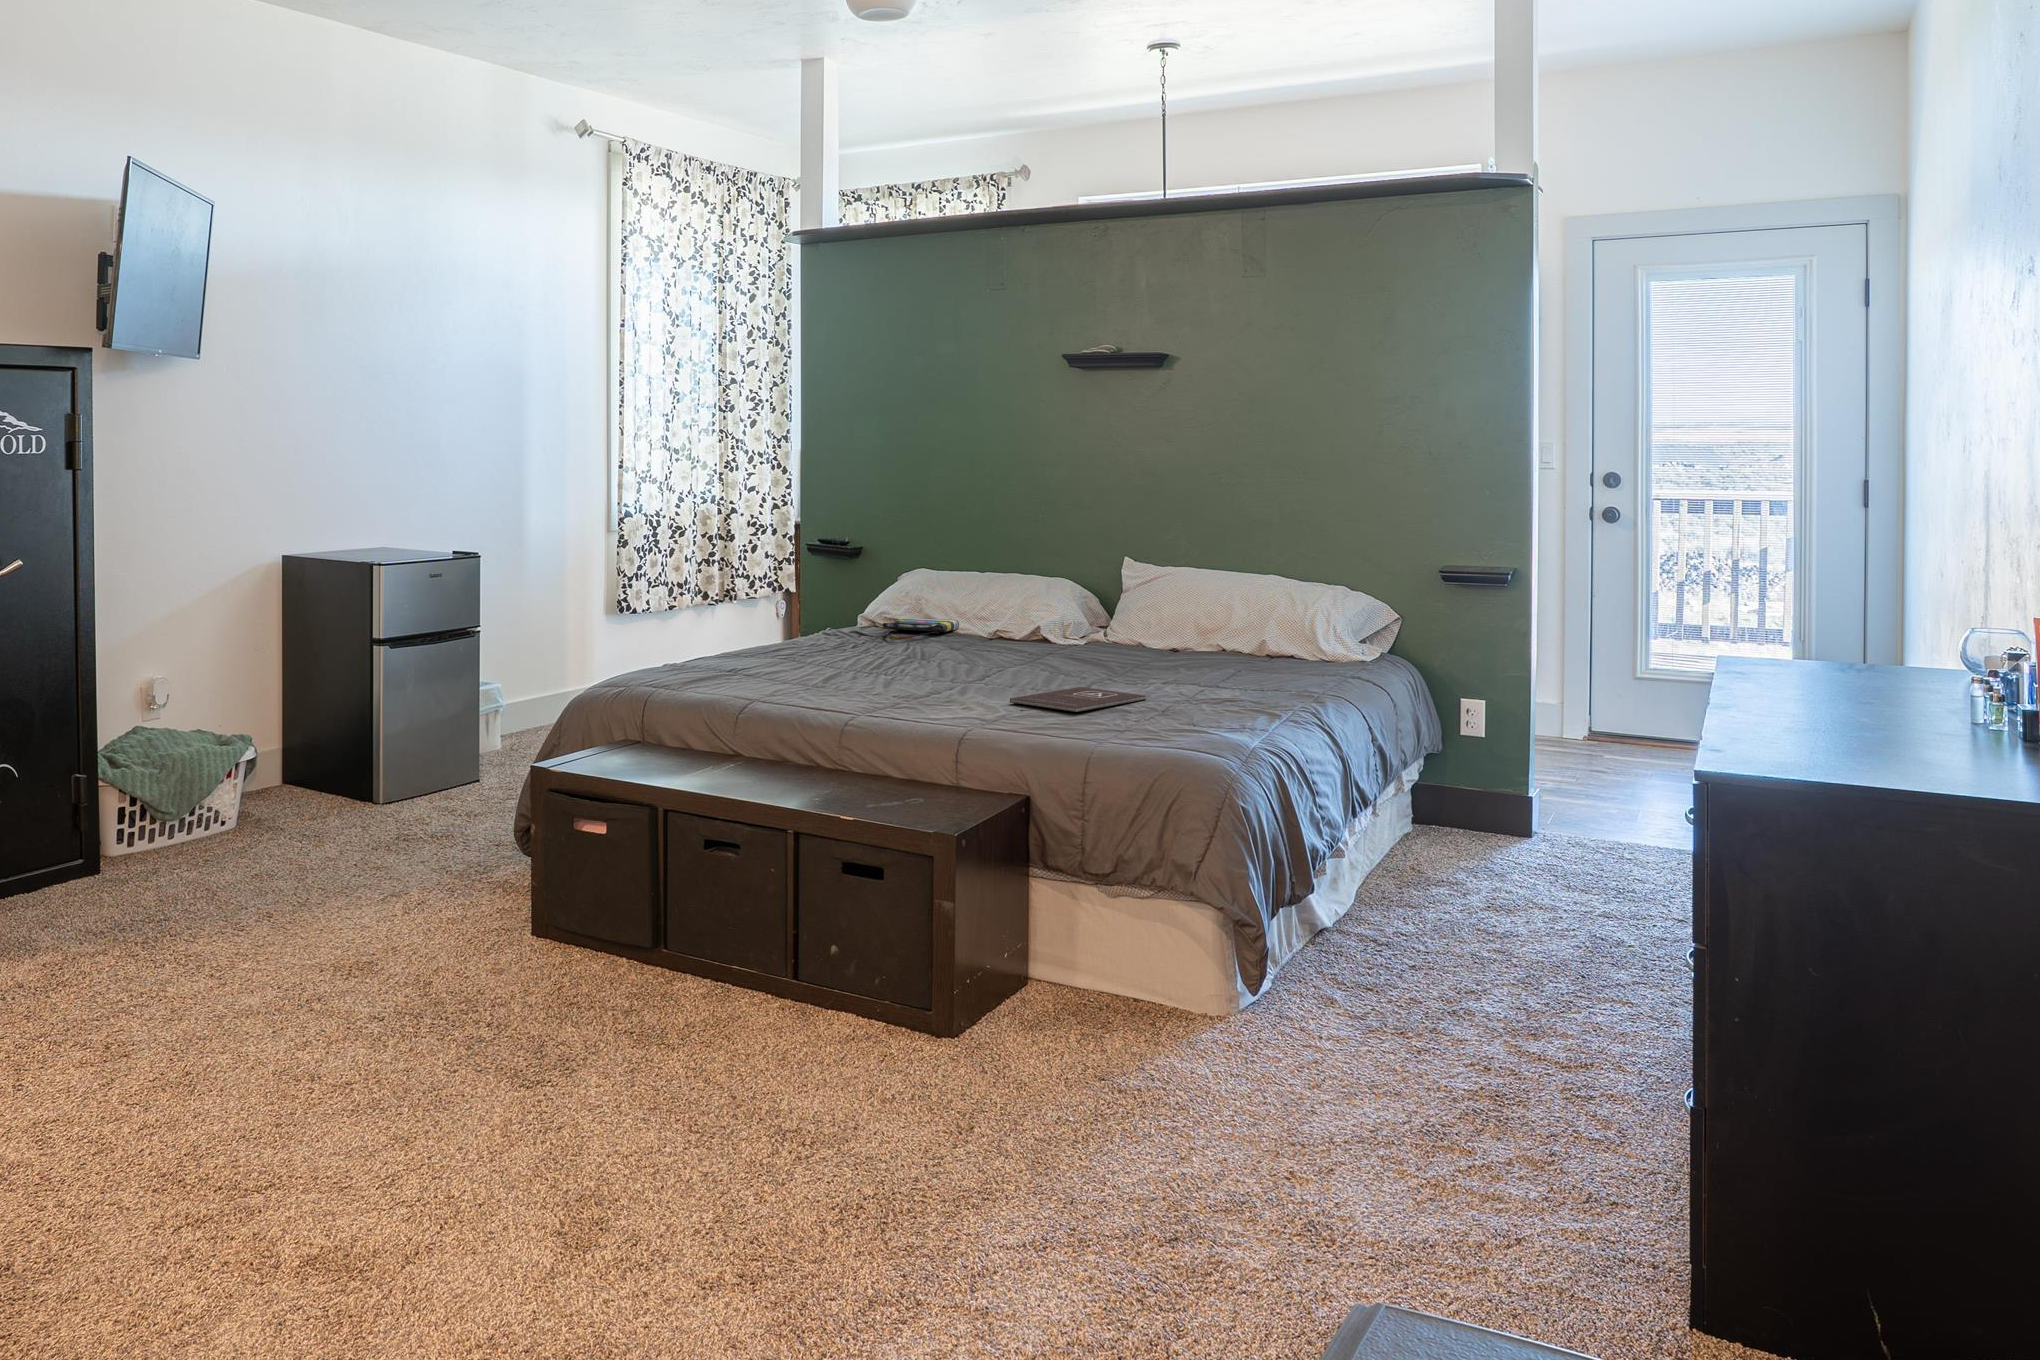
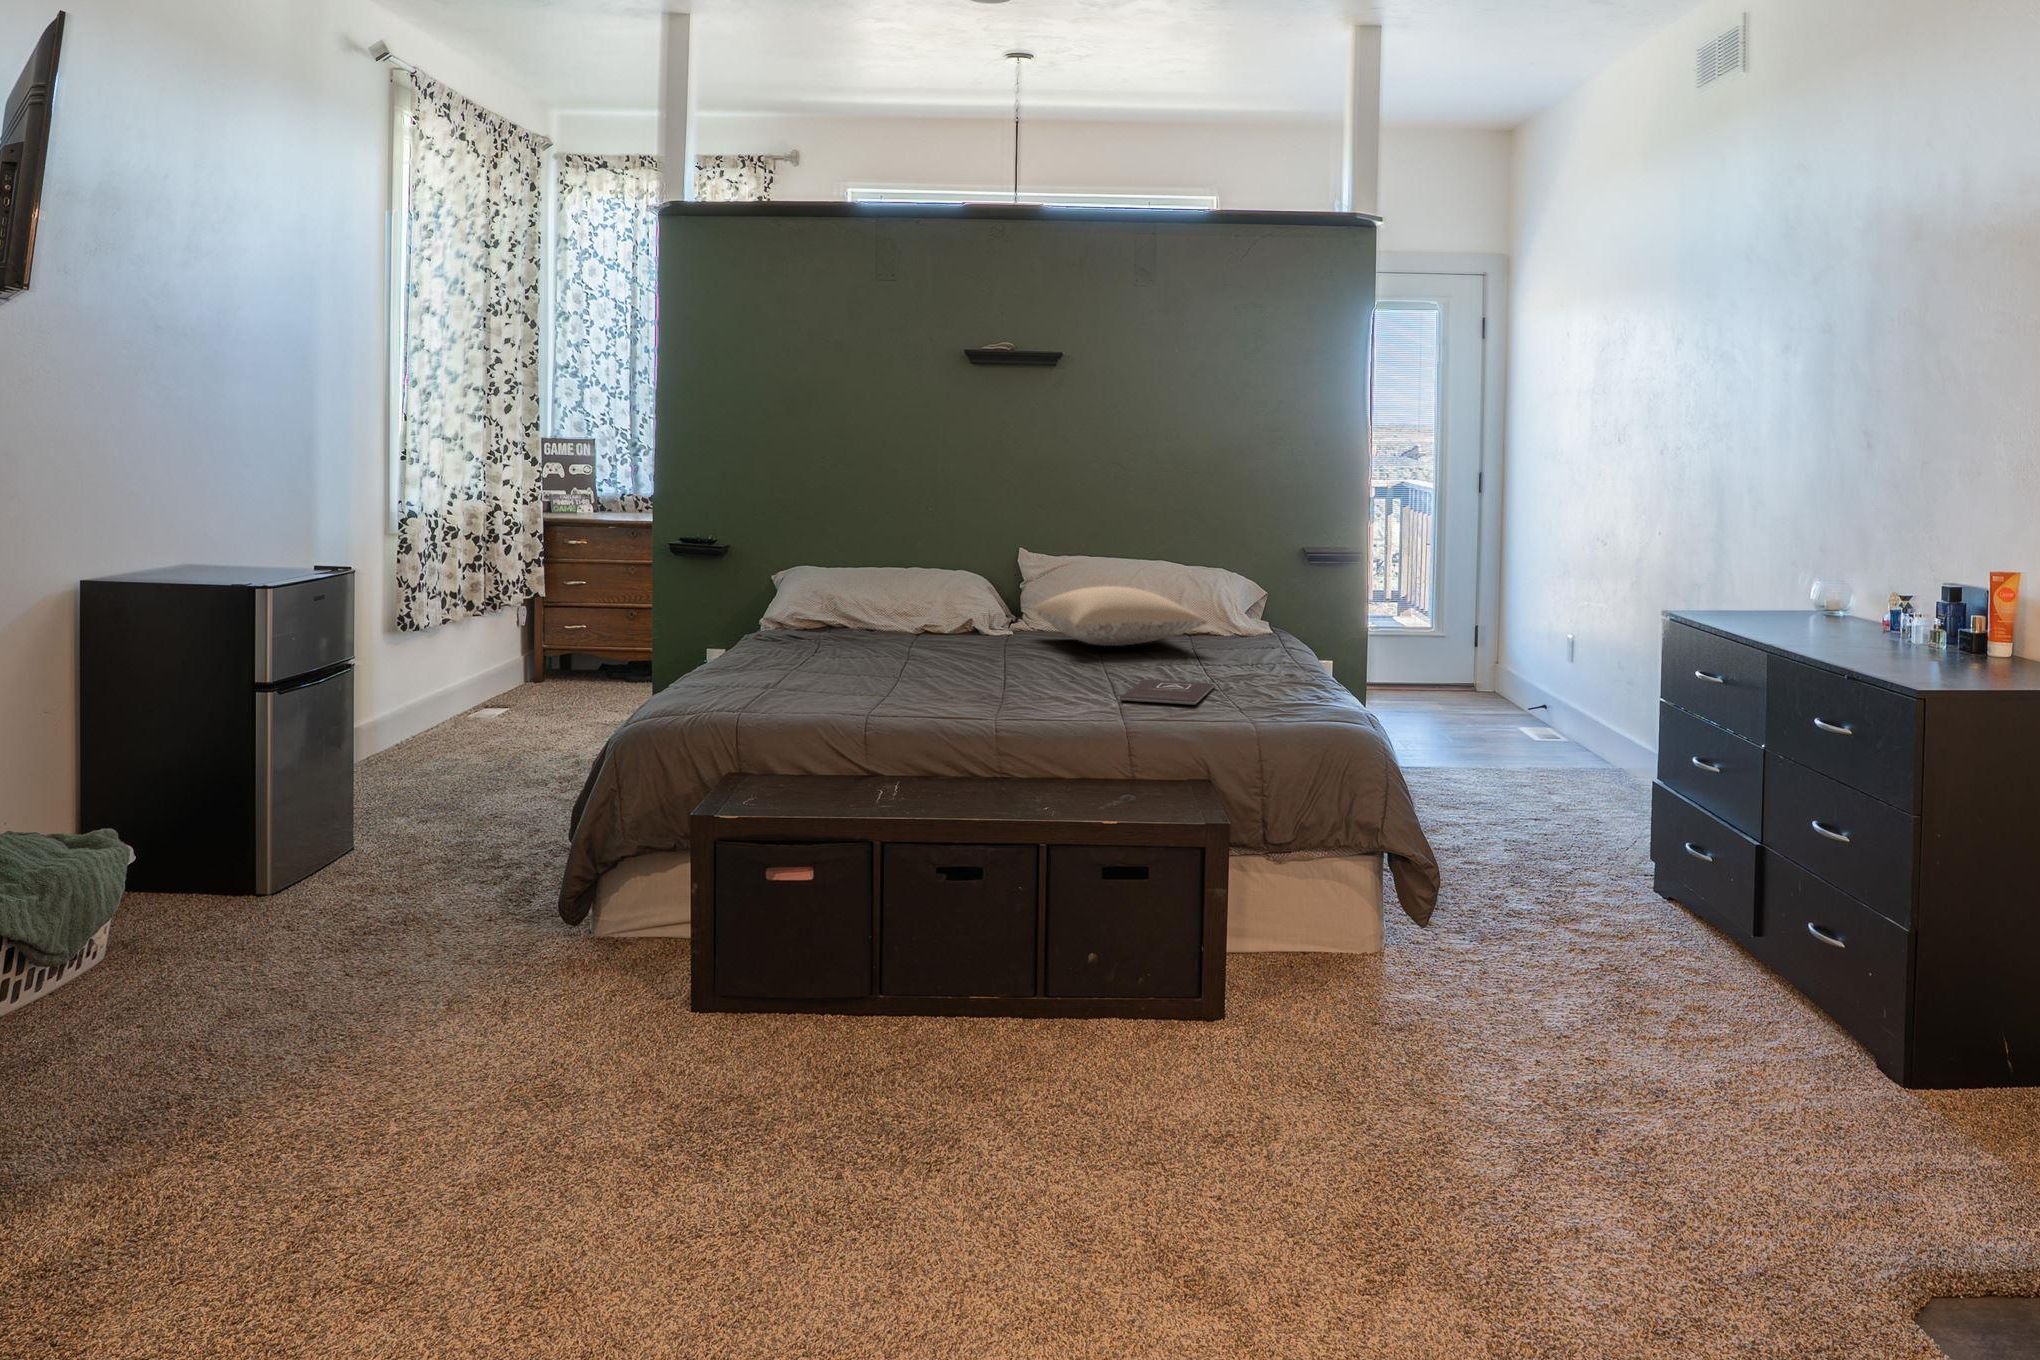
pillow: none [1064,593,1222,655] -> present [1034,586,1208,646]
tote bag: present [882,618,959,640] -> none [840,619,909,643]

